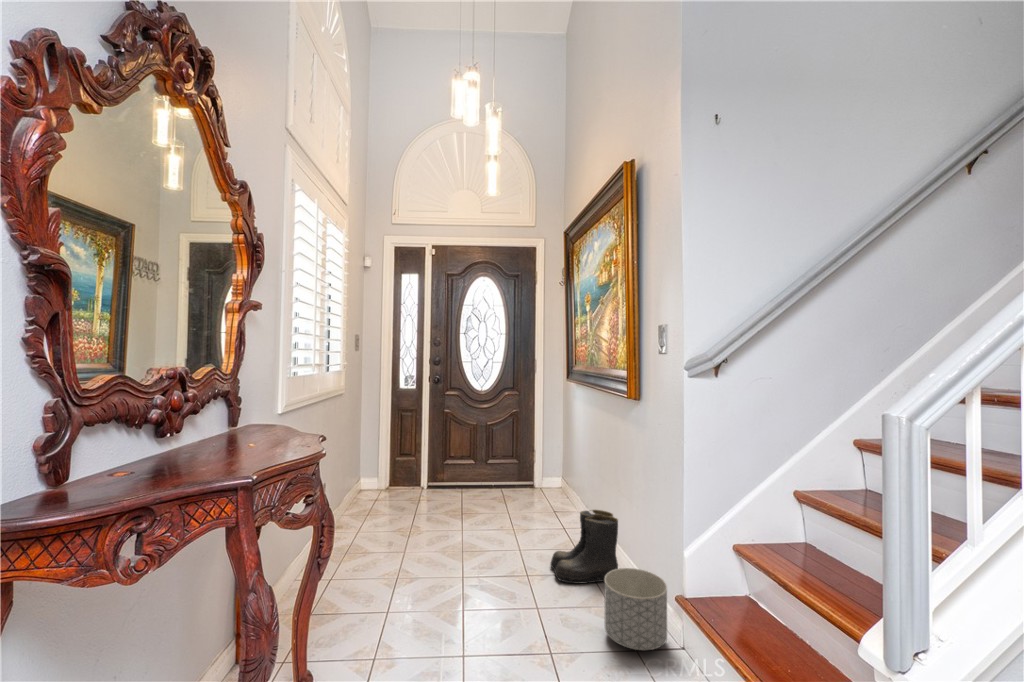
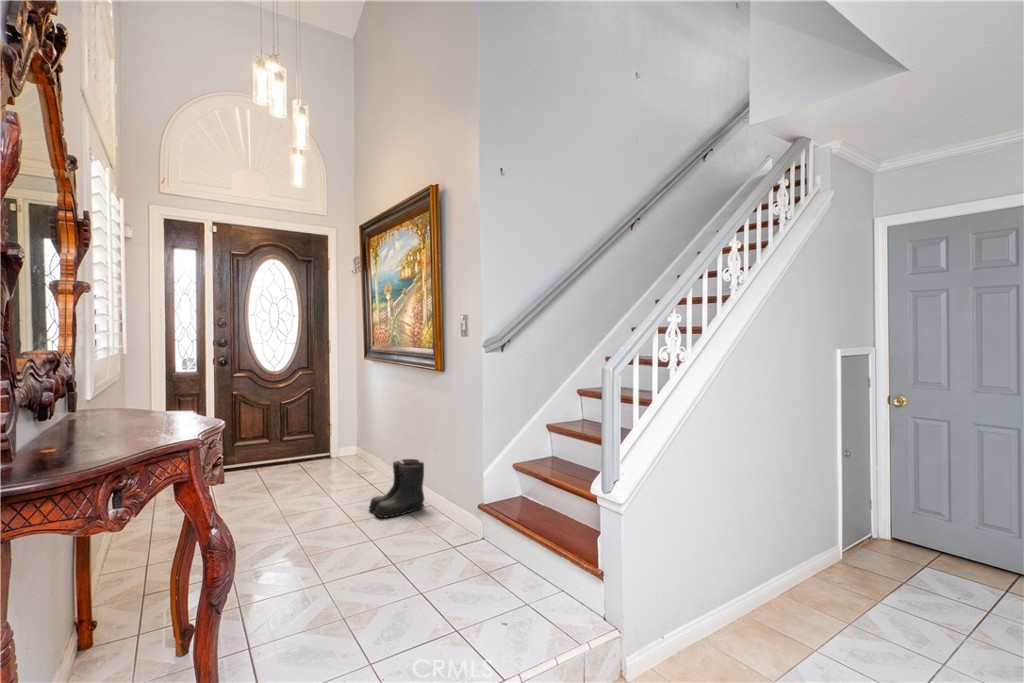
planter: present [605,568,667,650] -> none [425,490,468,542]

